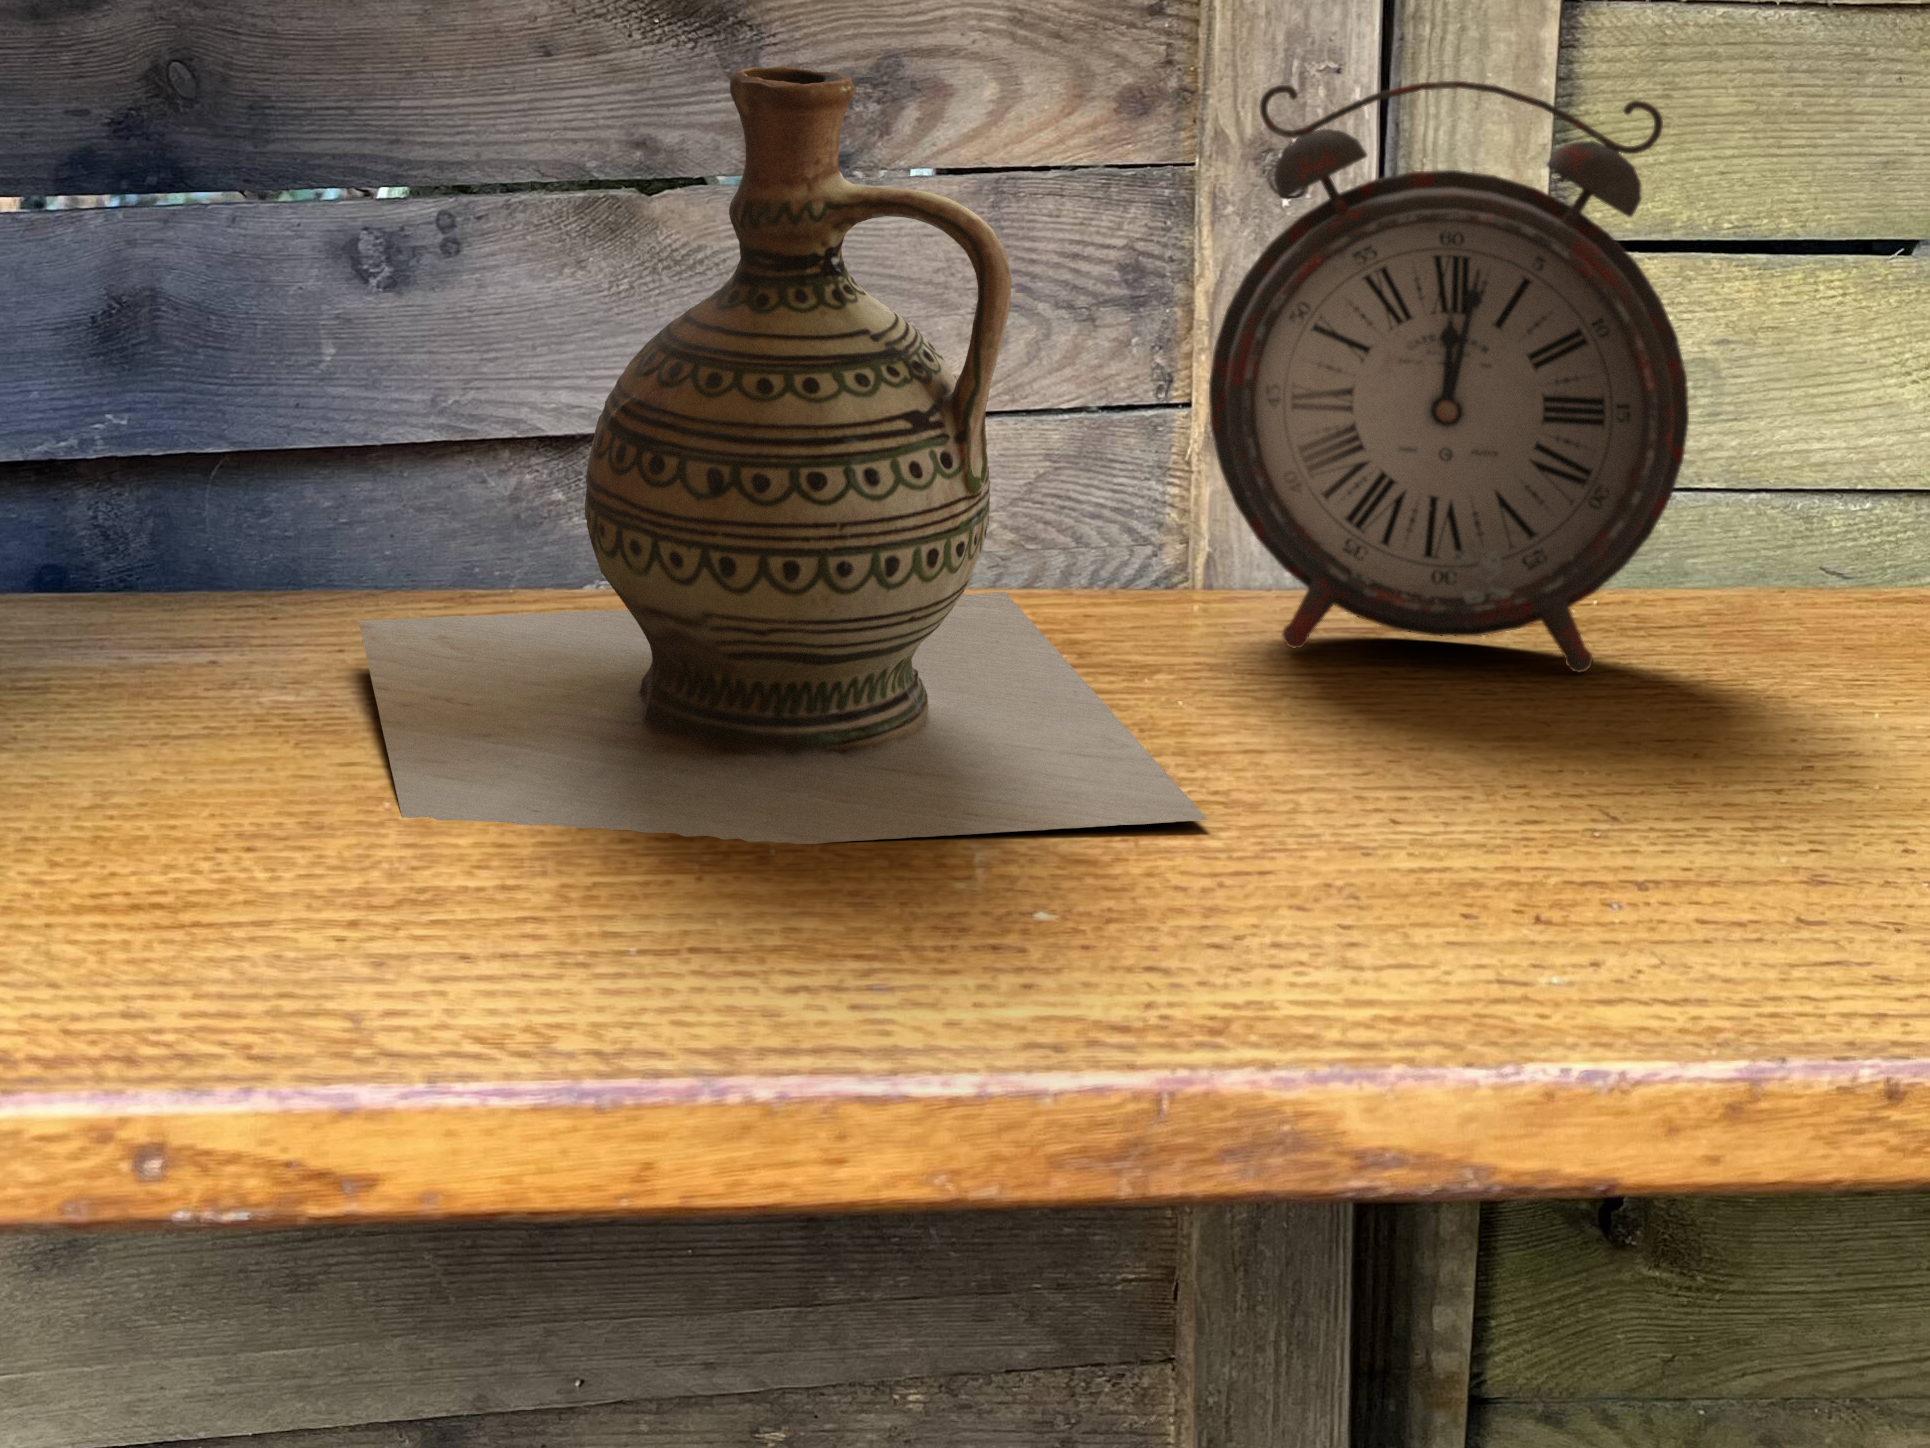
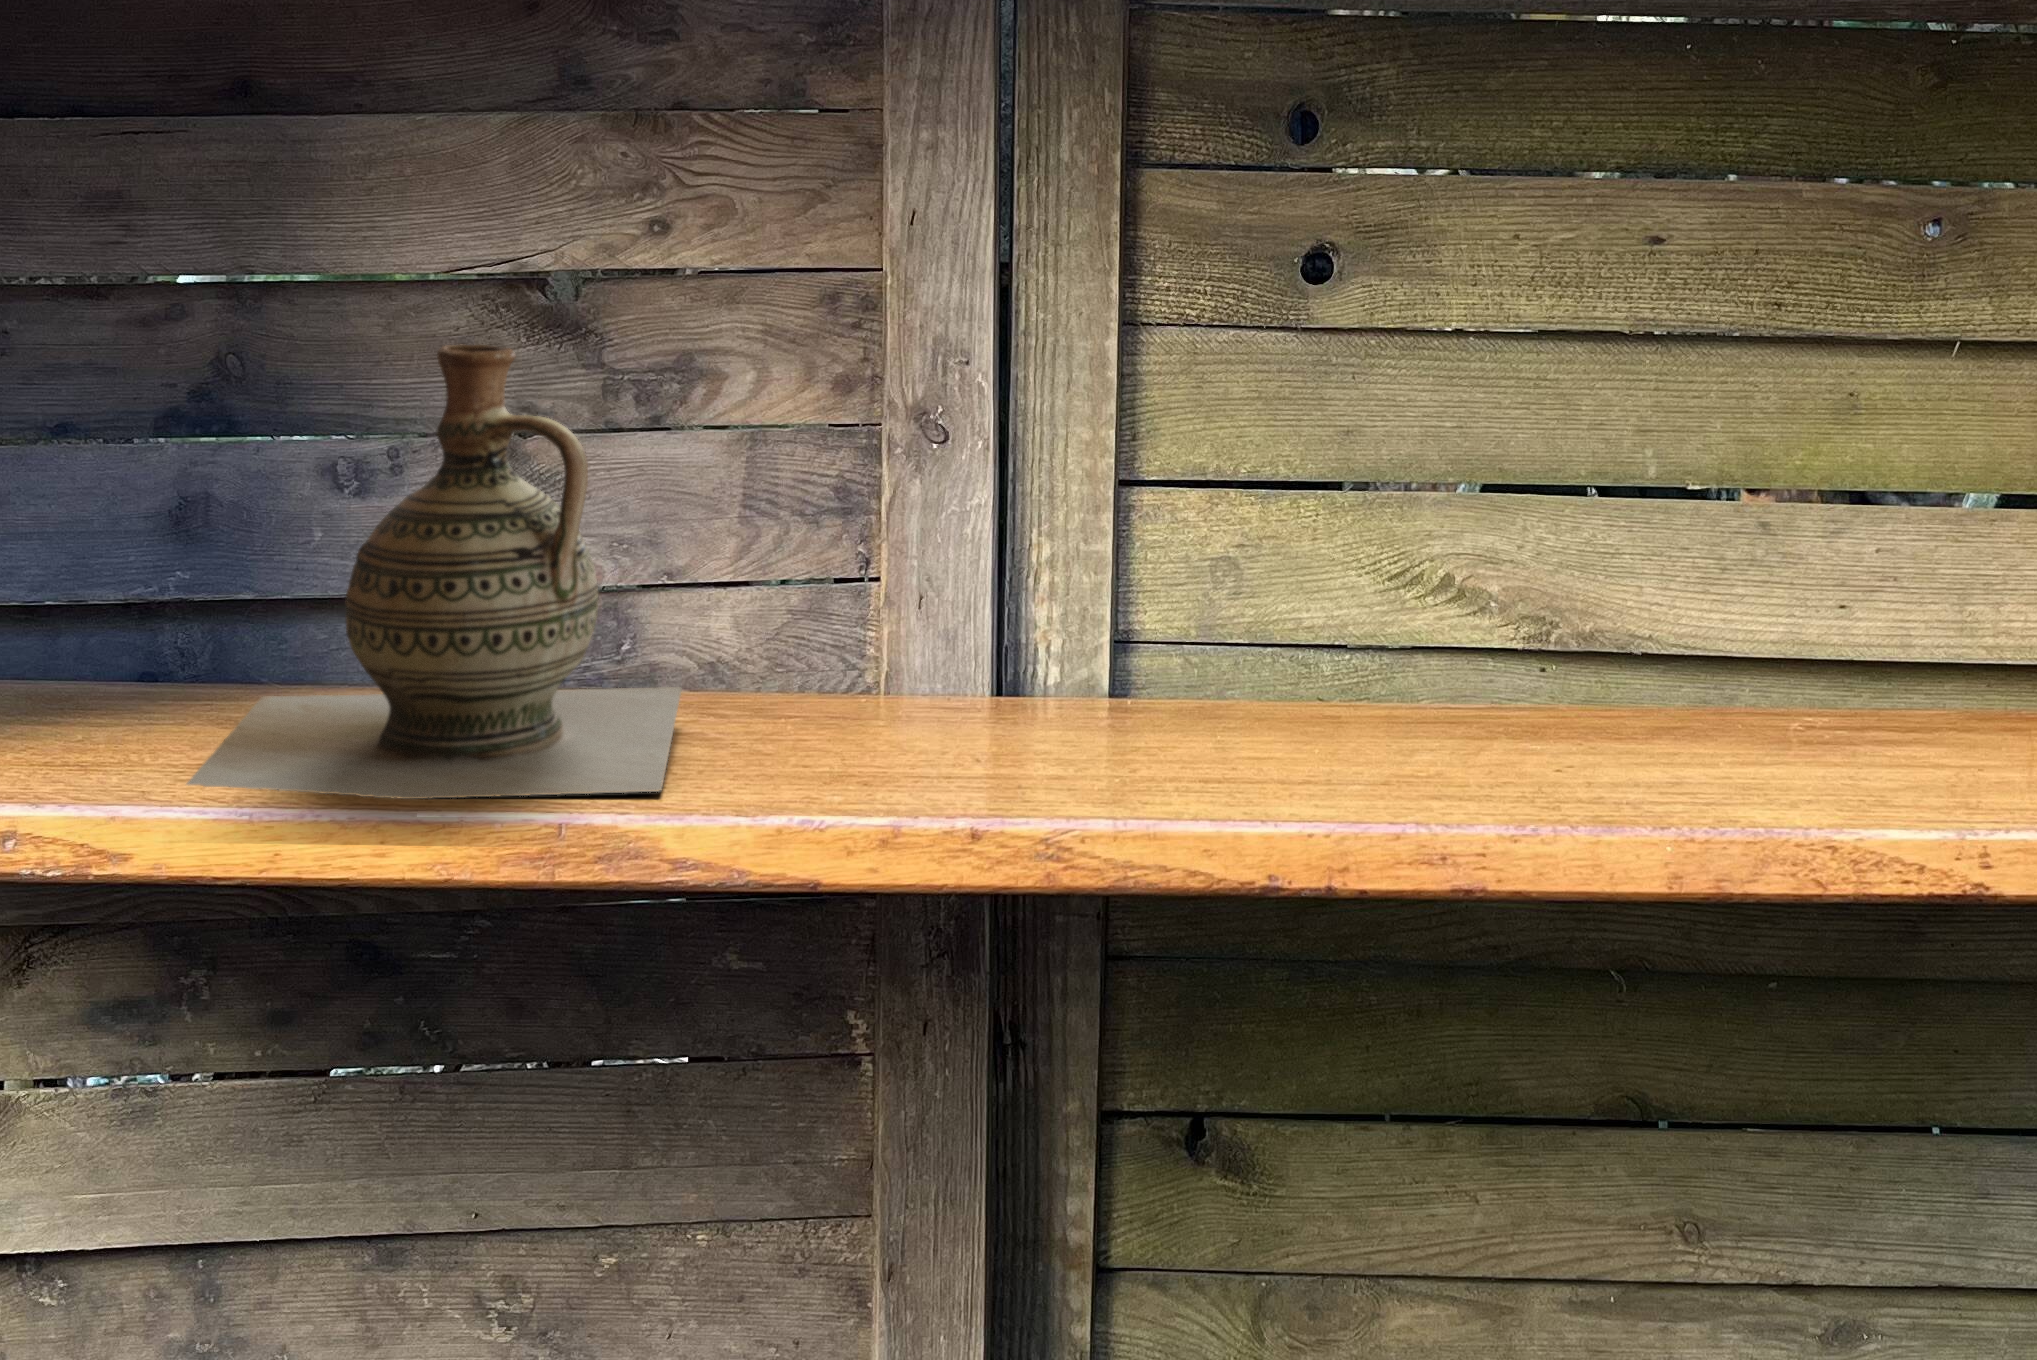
alarm clock: present [1209,81,1689,672] -> none [824,363,1117,738]

